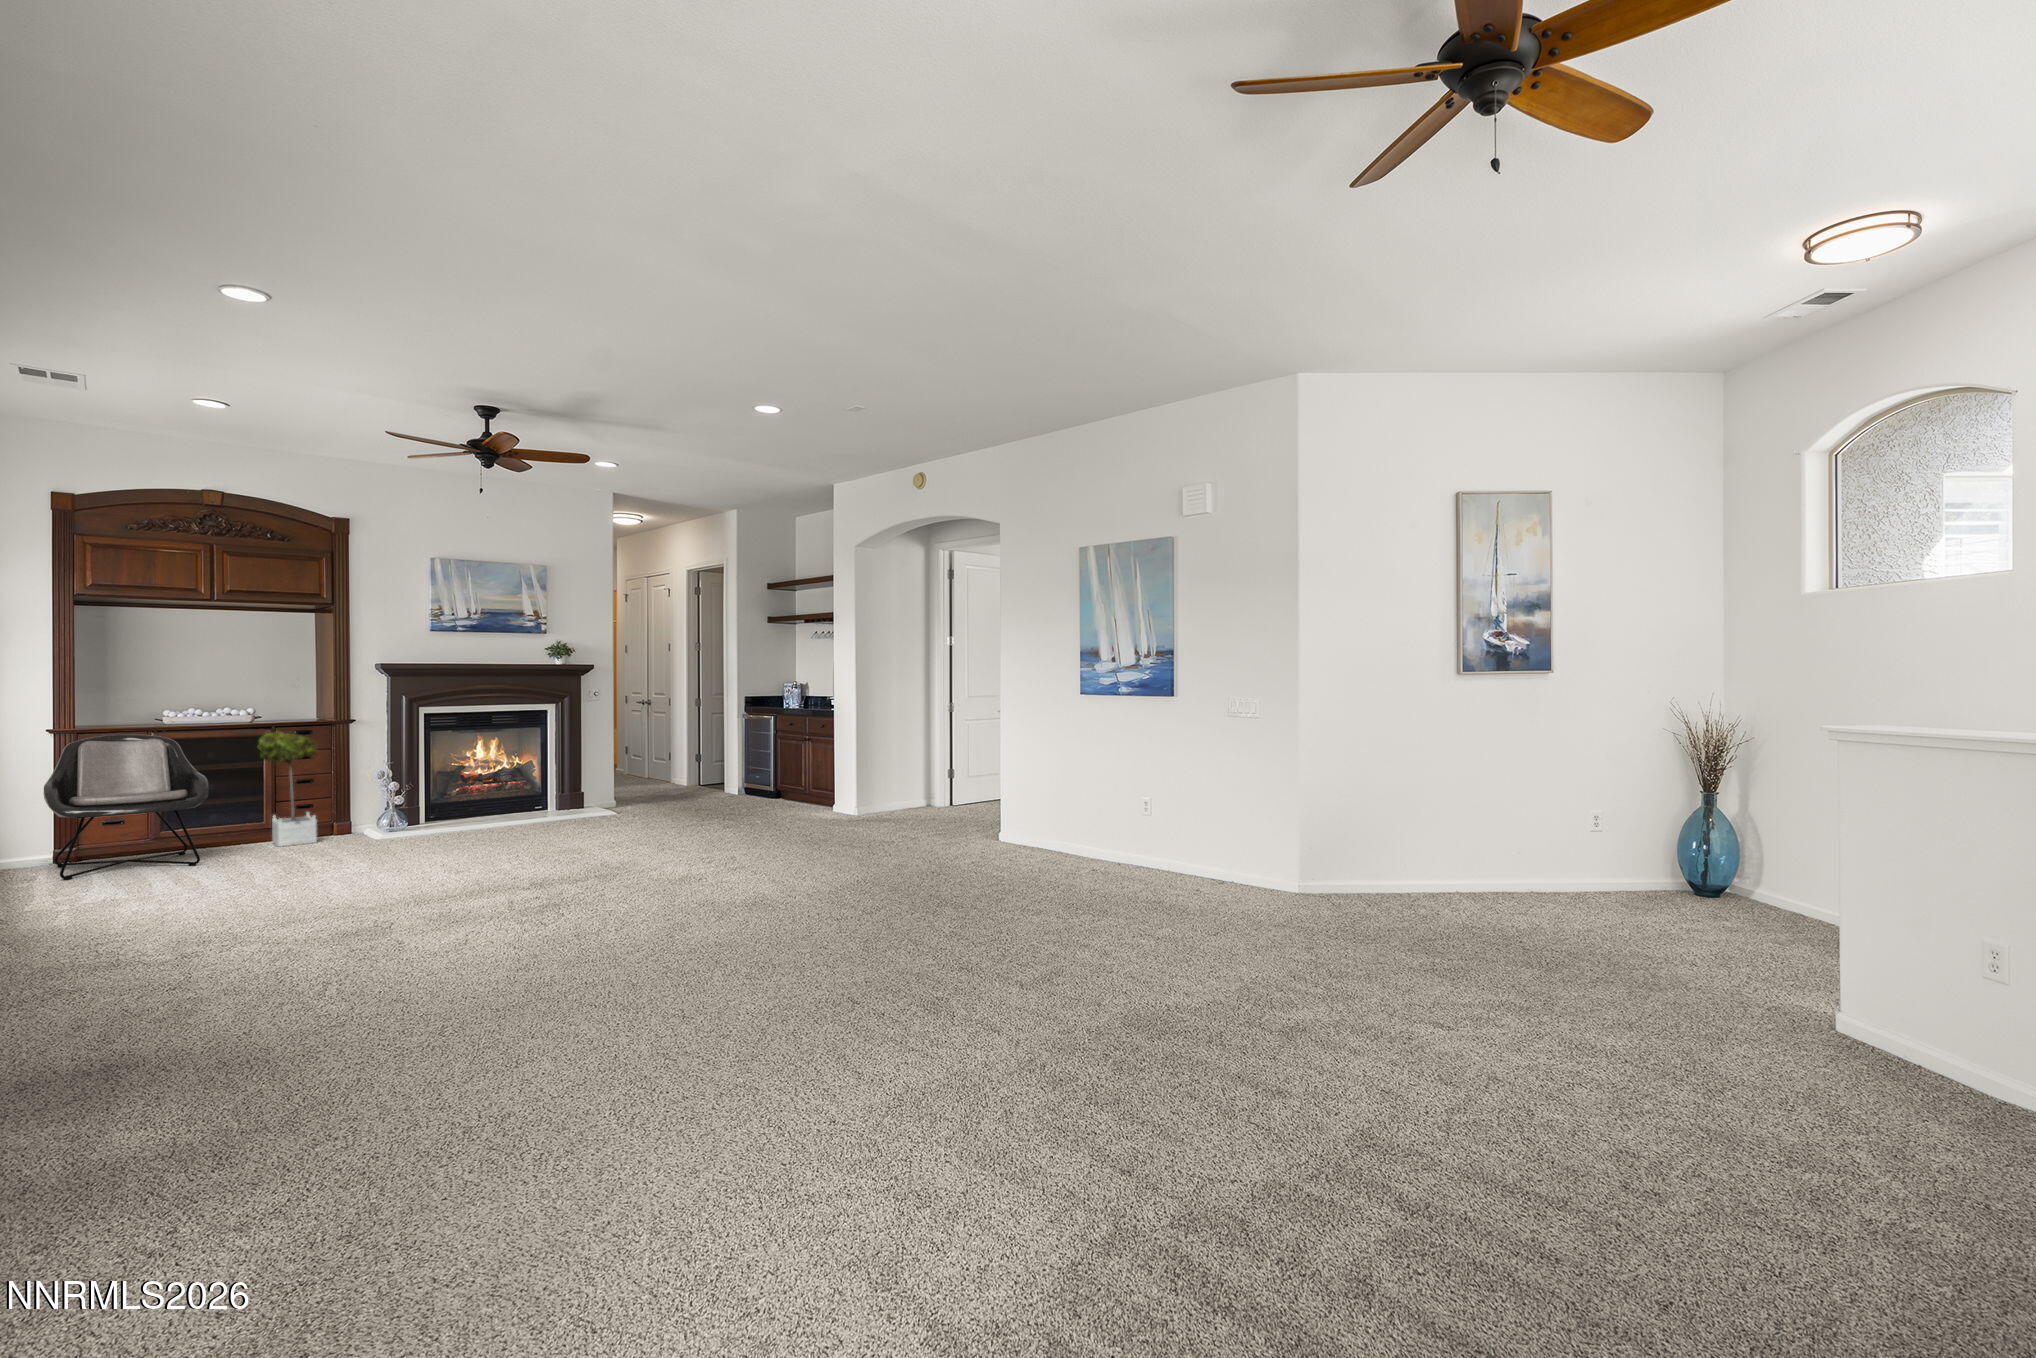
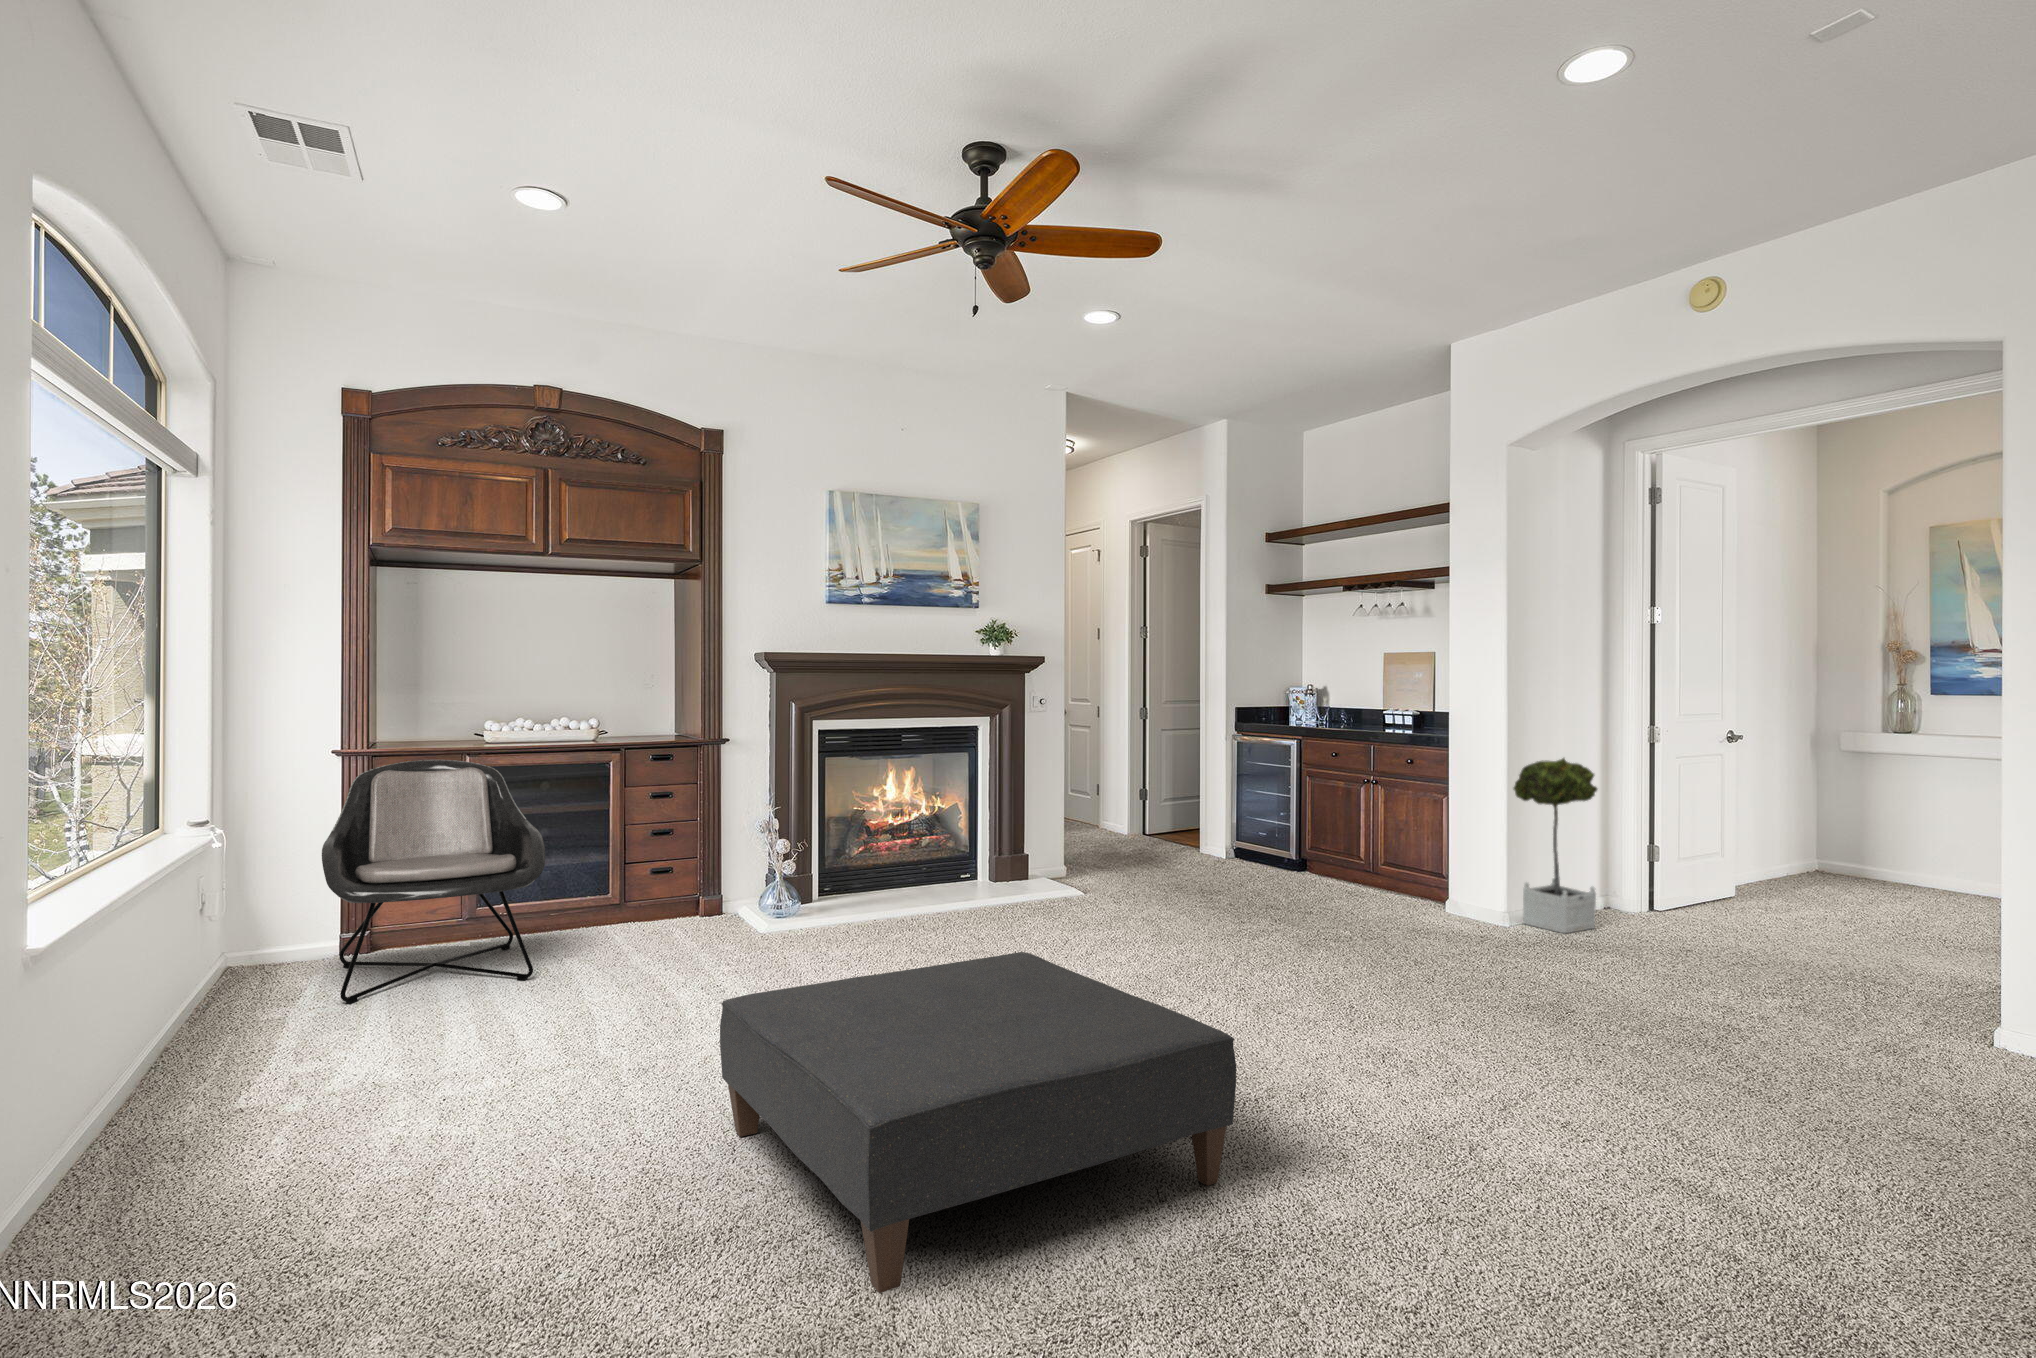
potted tree: present [257,731,318,847] -> present [1514,758,1597,933]
ottoman: none [301,818,559,933] -> present [720,952,1236,1293]

